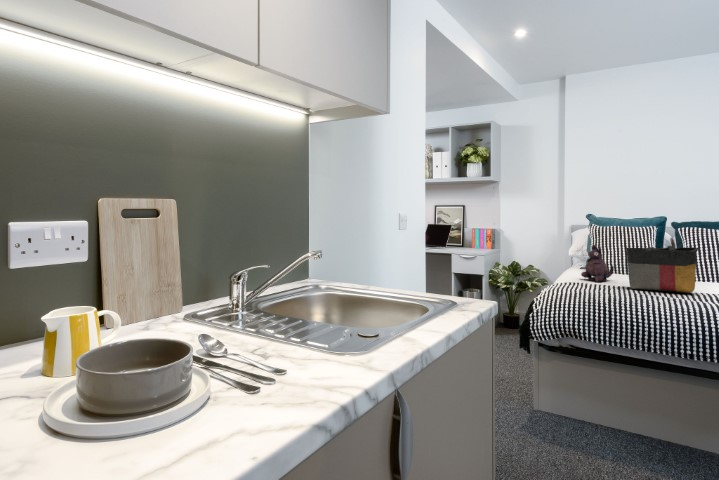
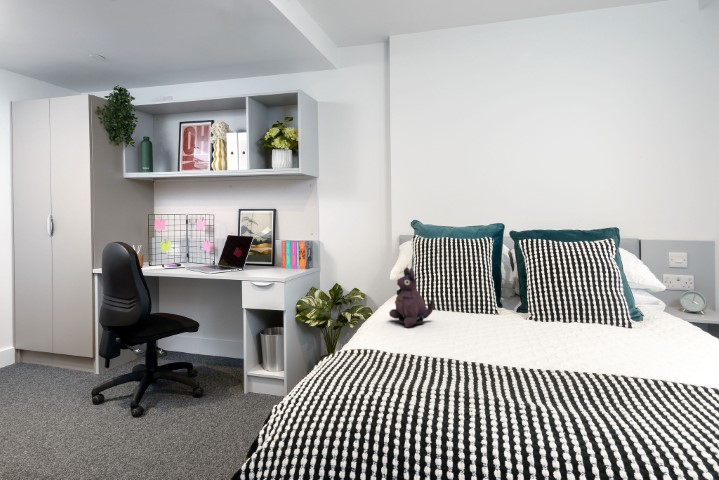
tote bag: present [626,246,699,293] -> none [439,274,540,352]

